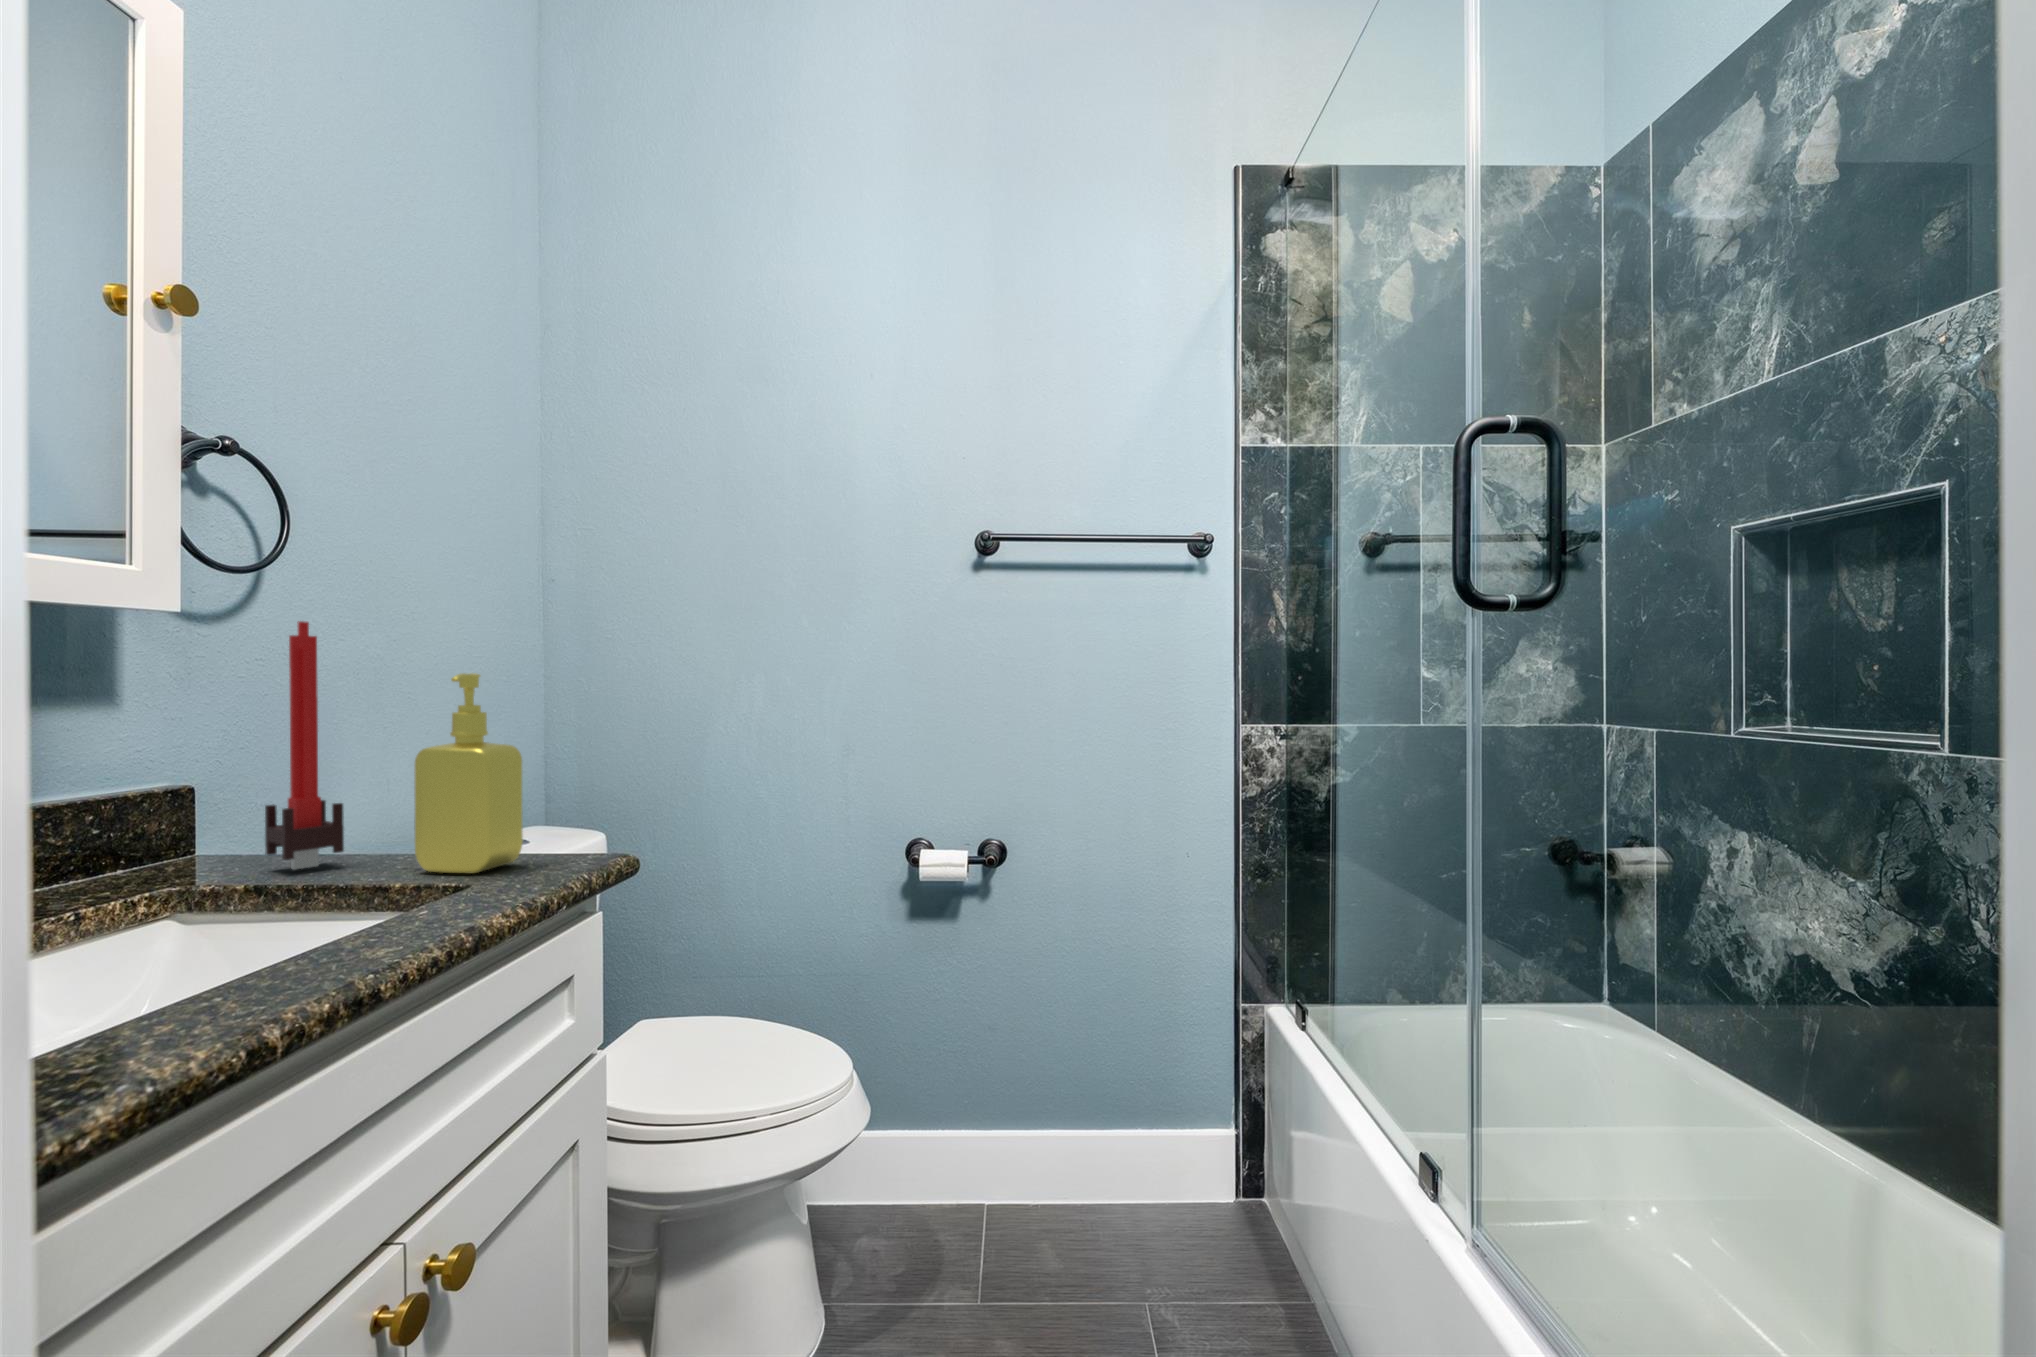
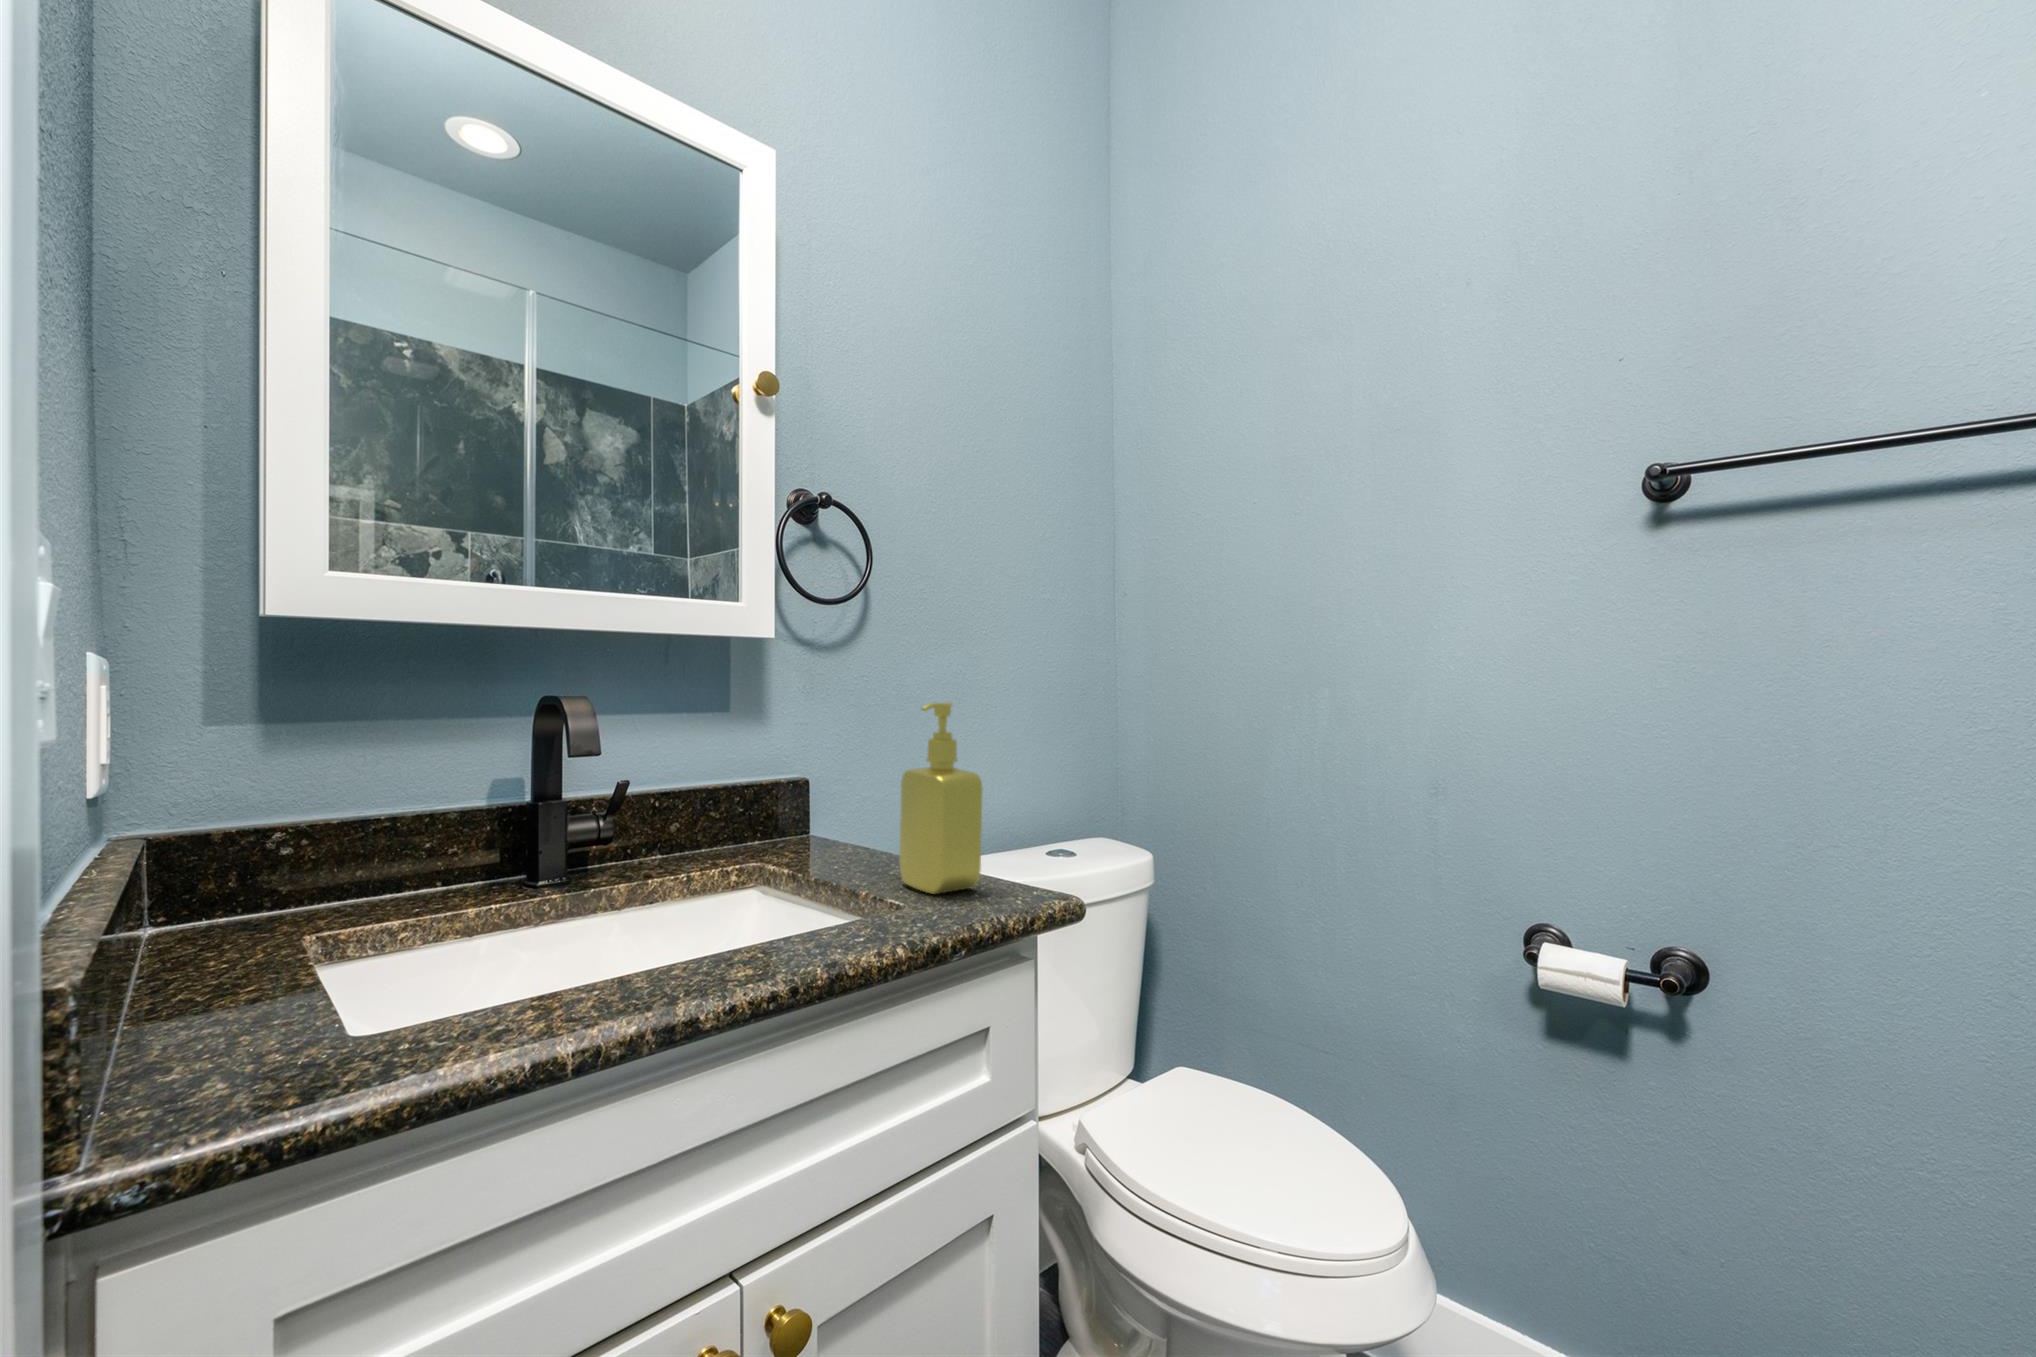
candle: present [265,621,344,869] -> none [824,651,870,861]

